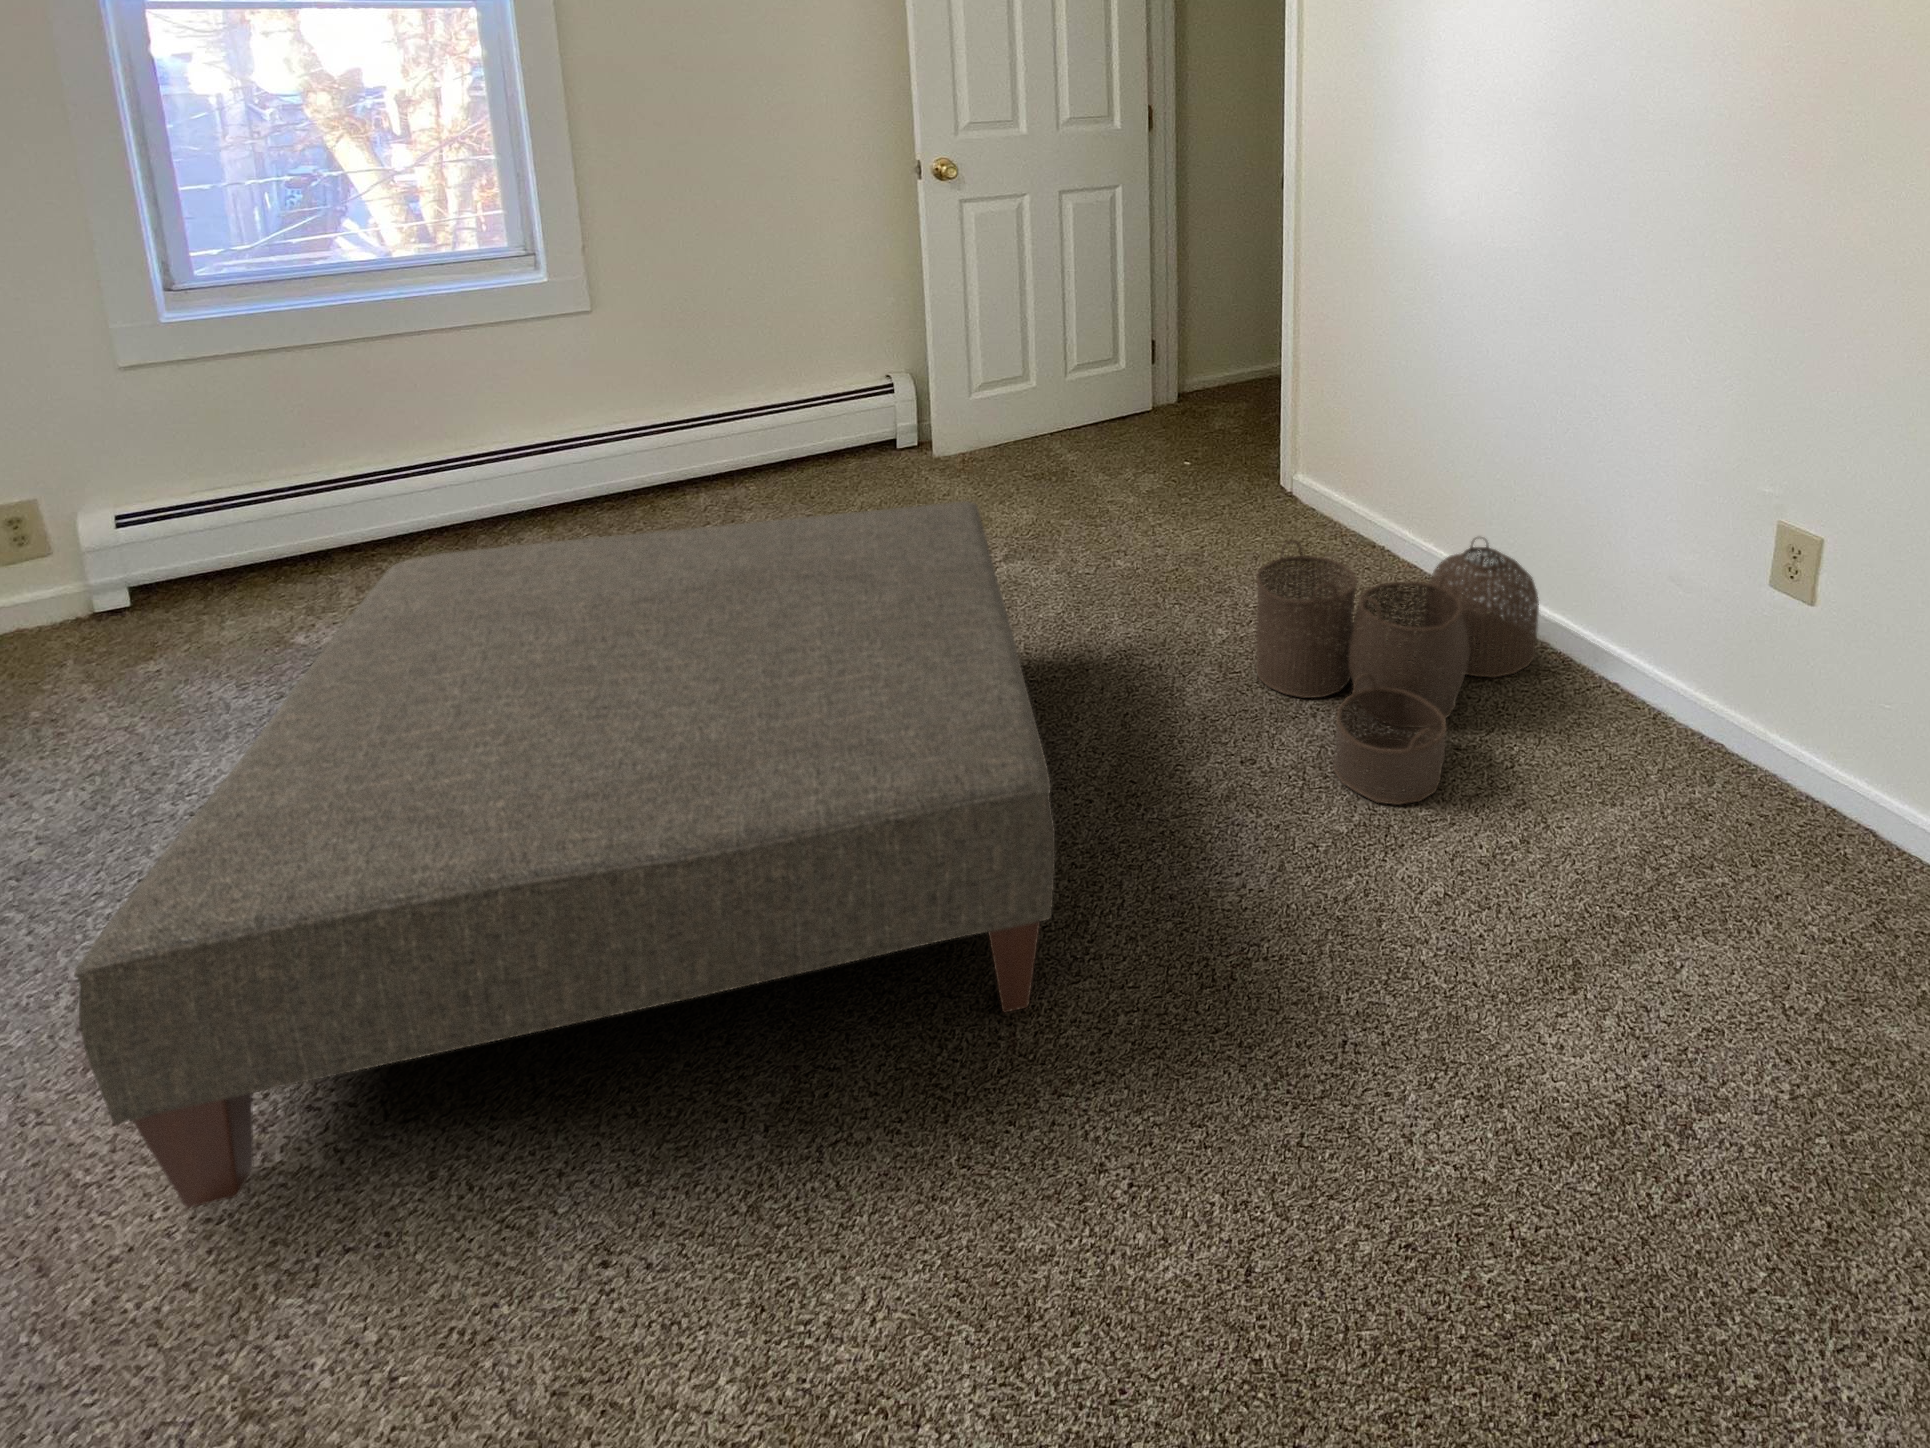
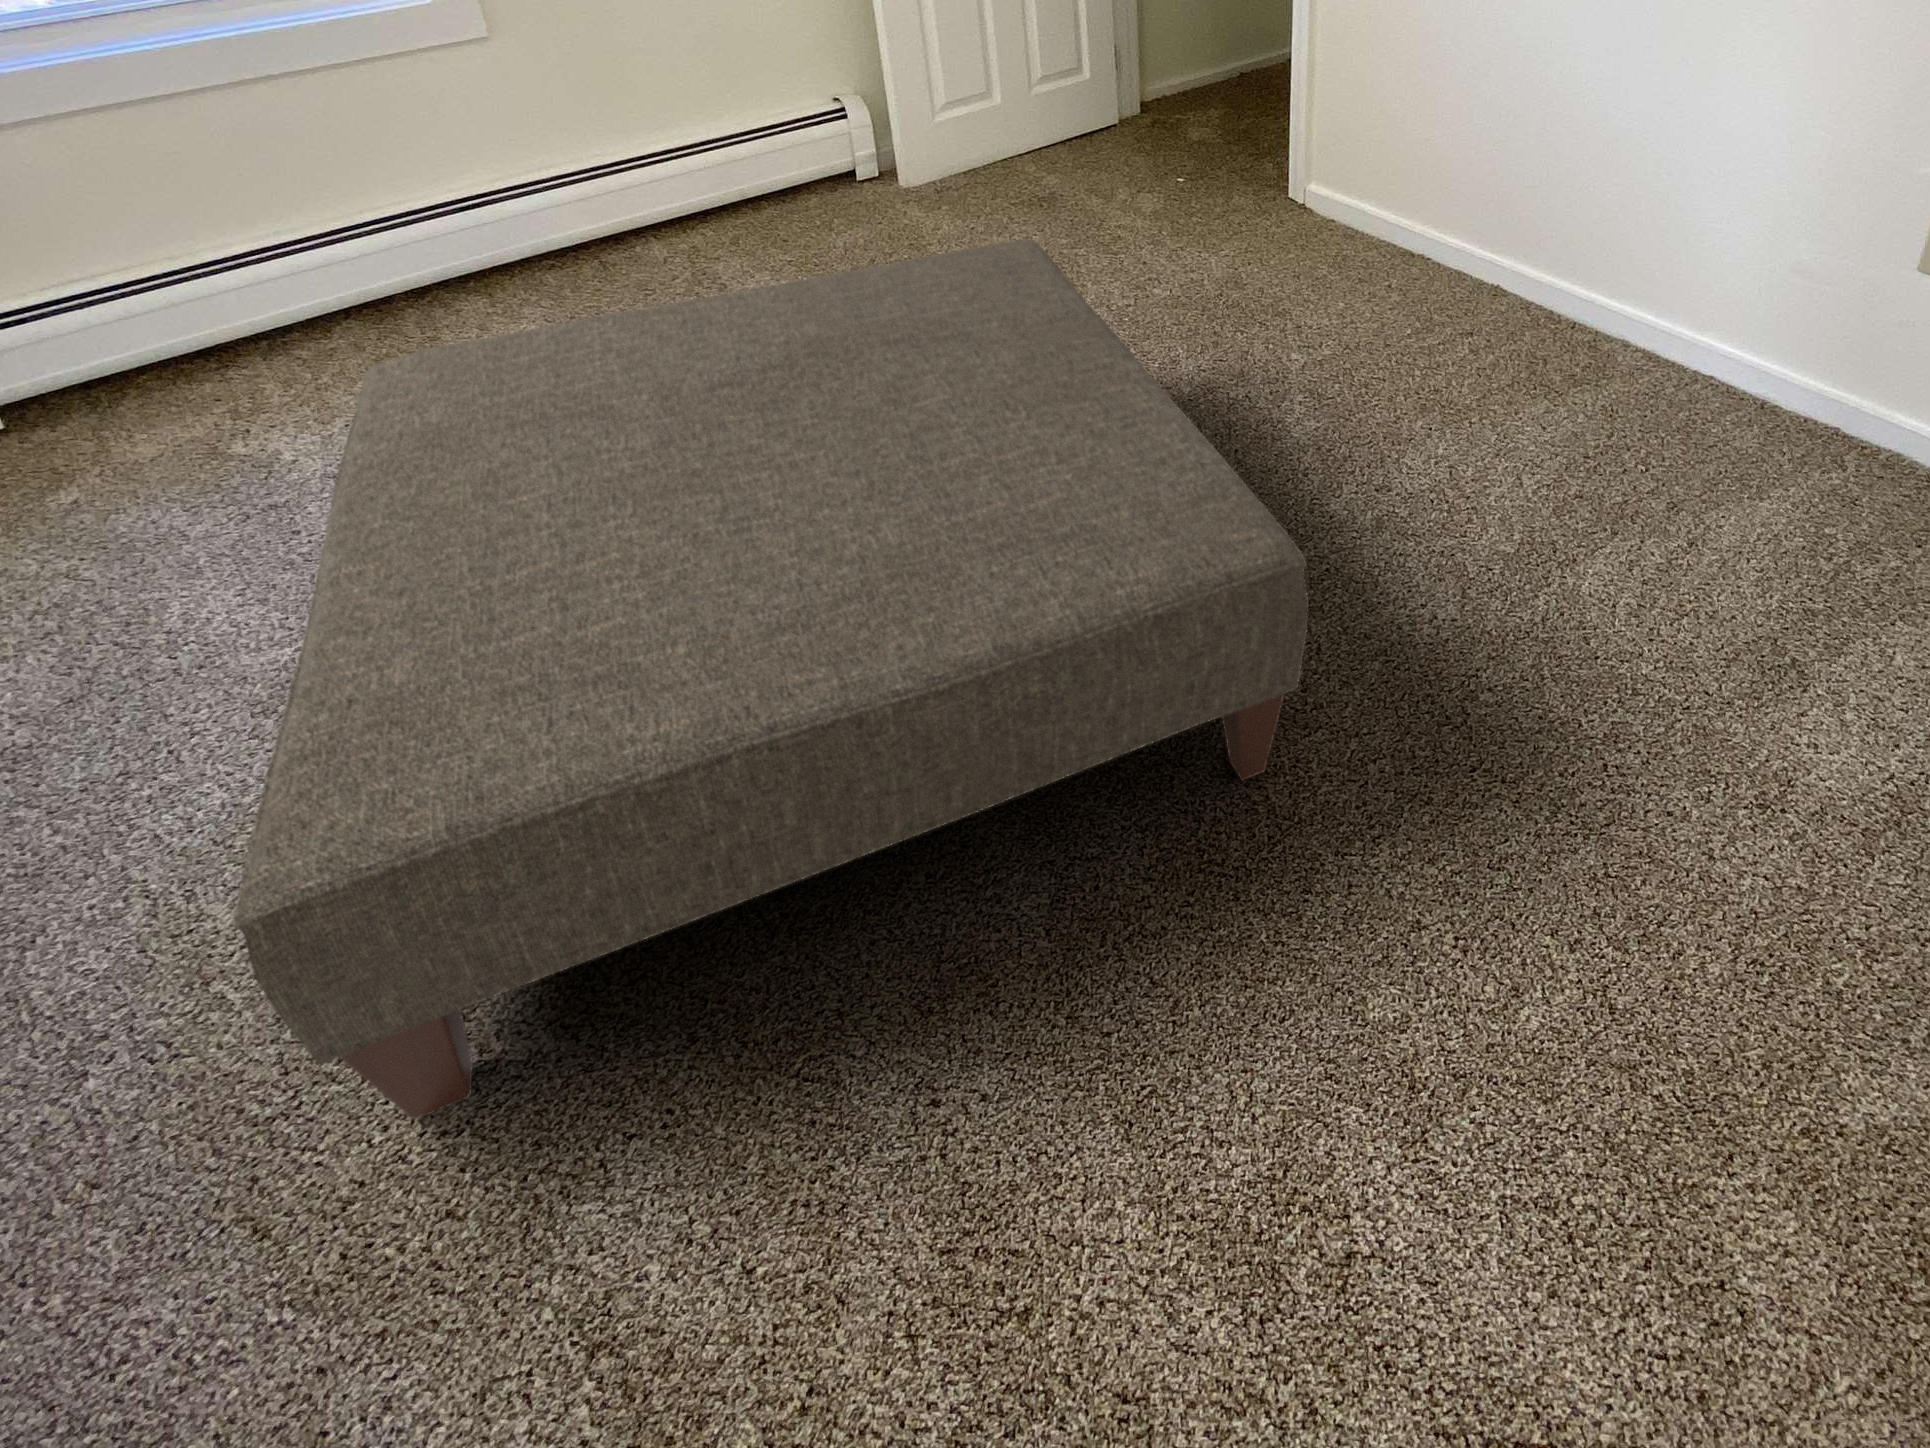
woven basket: present [1256,538,1539,805] -> none [1344,235,1628,519]

